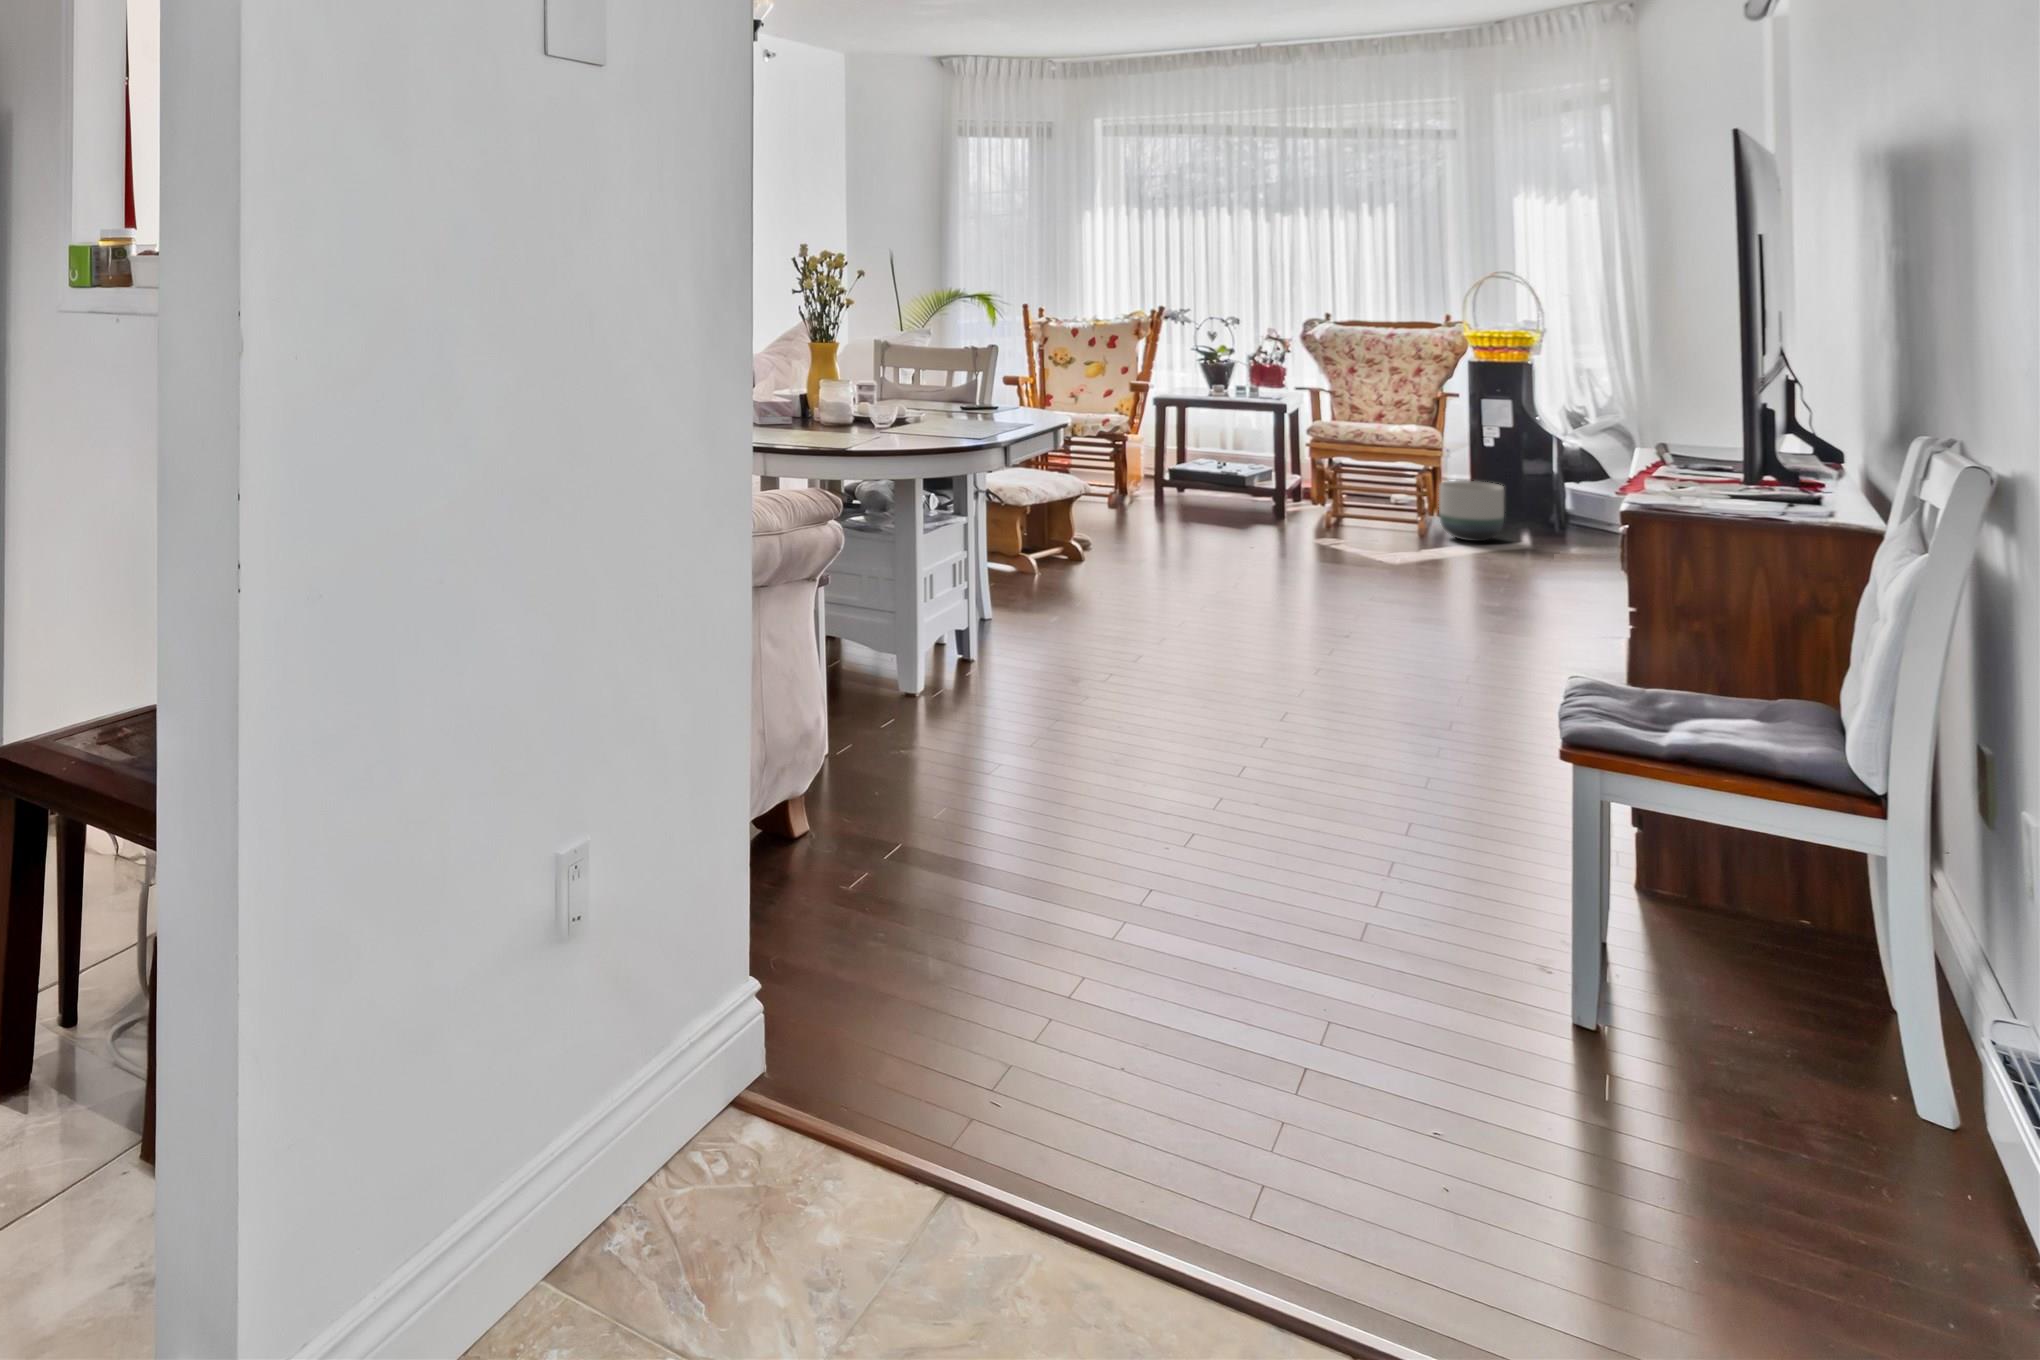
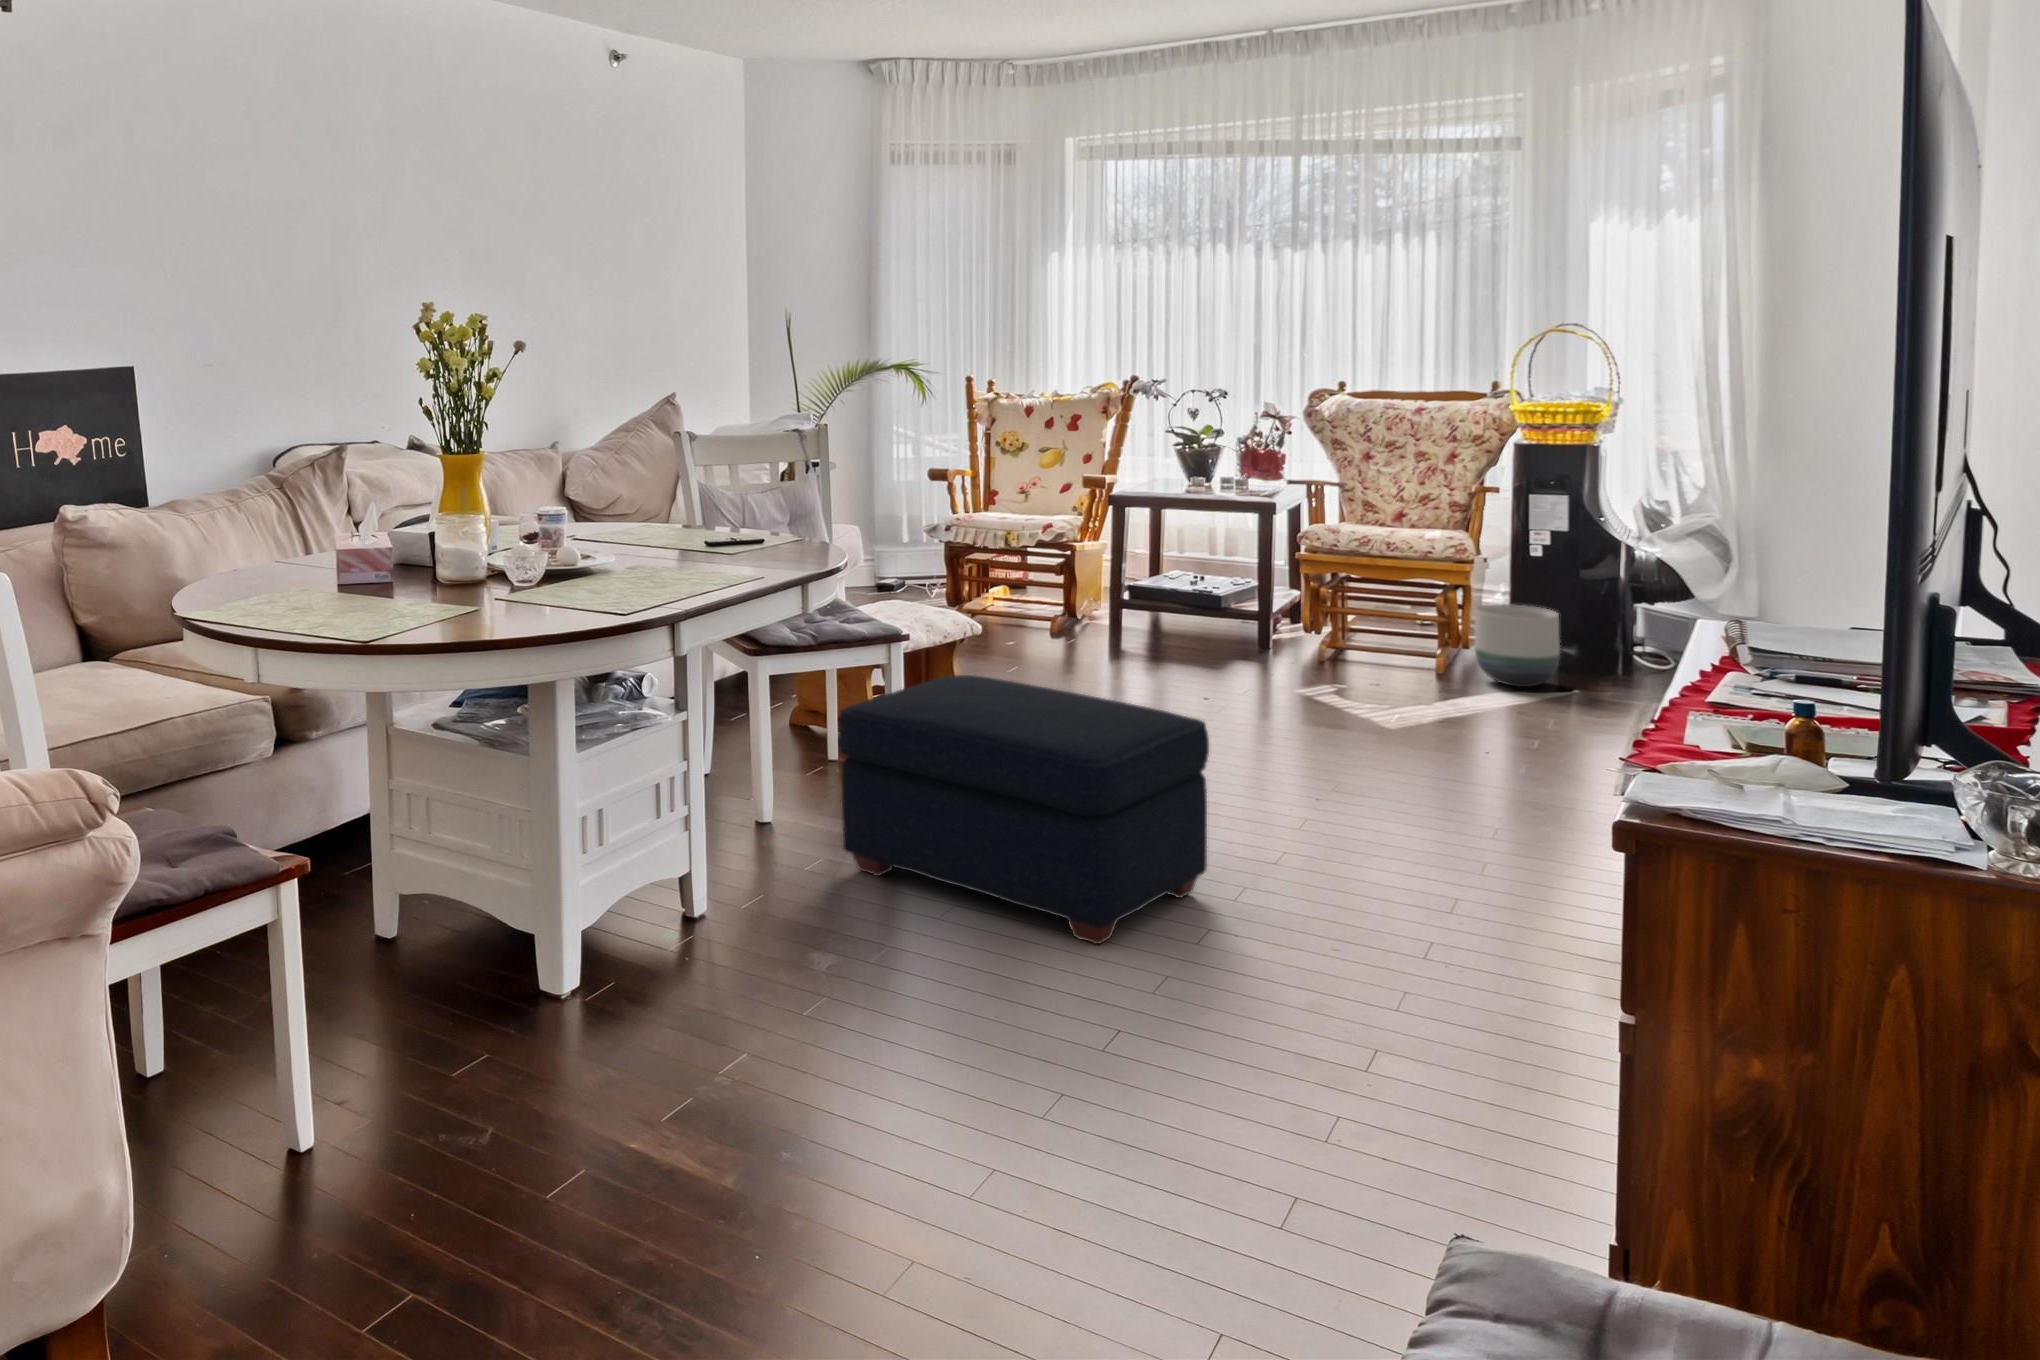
ottoman: none [1021,532,1277,696] -> present [838,675,1209,944]

